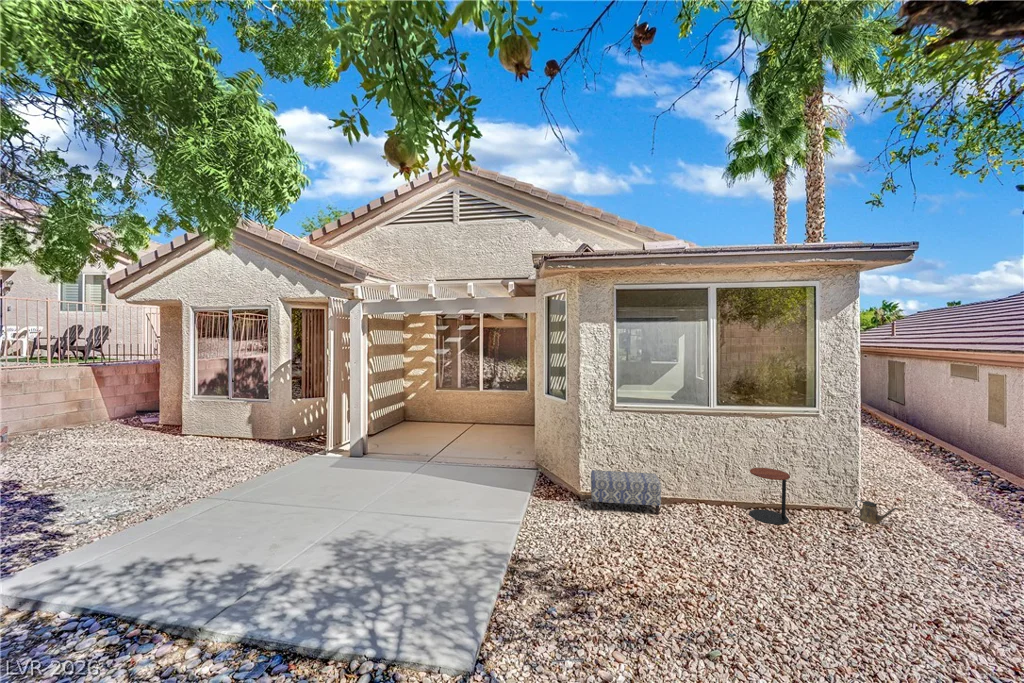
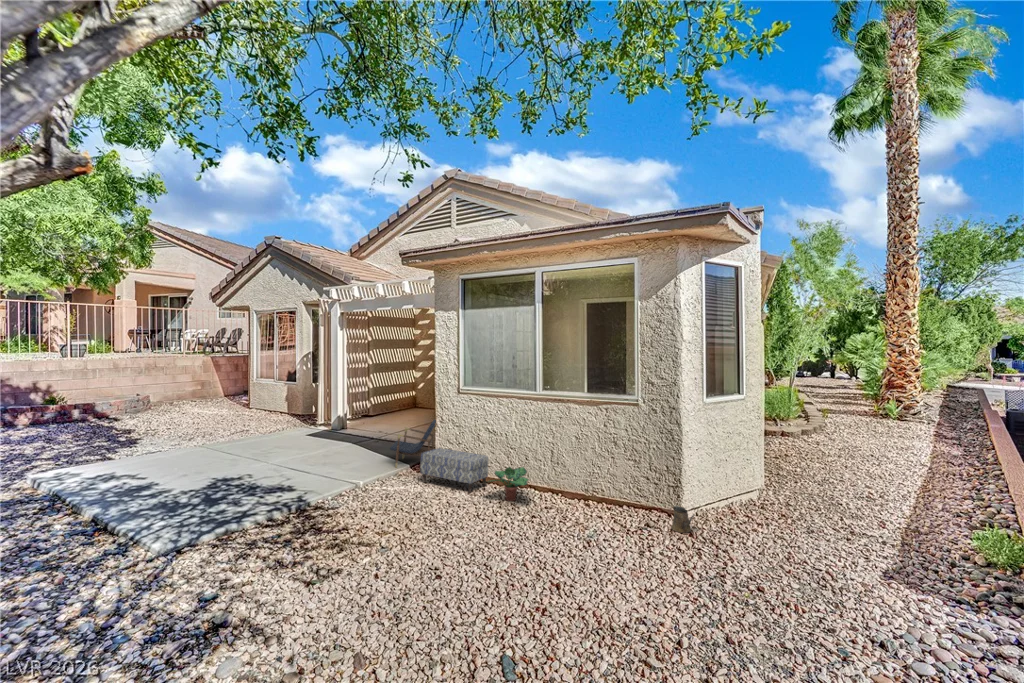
lounge chair: none [509,436,564,497] -> present [390,419,436,468]
side table: present [749,468,790,525] -> none [554,458,592,517]
potted plant: none [680,481,734,518] -> present [488,467,529,501]

